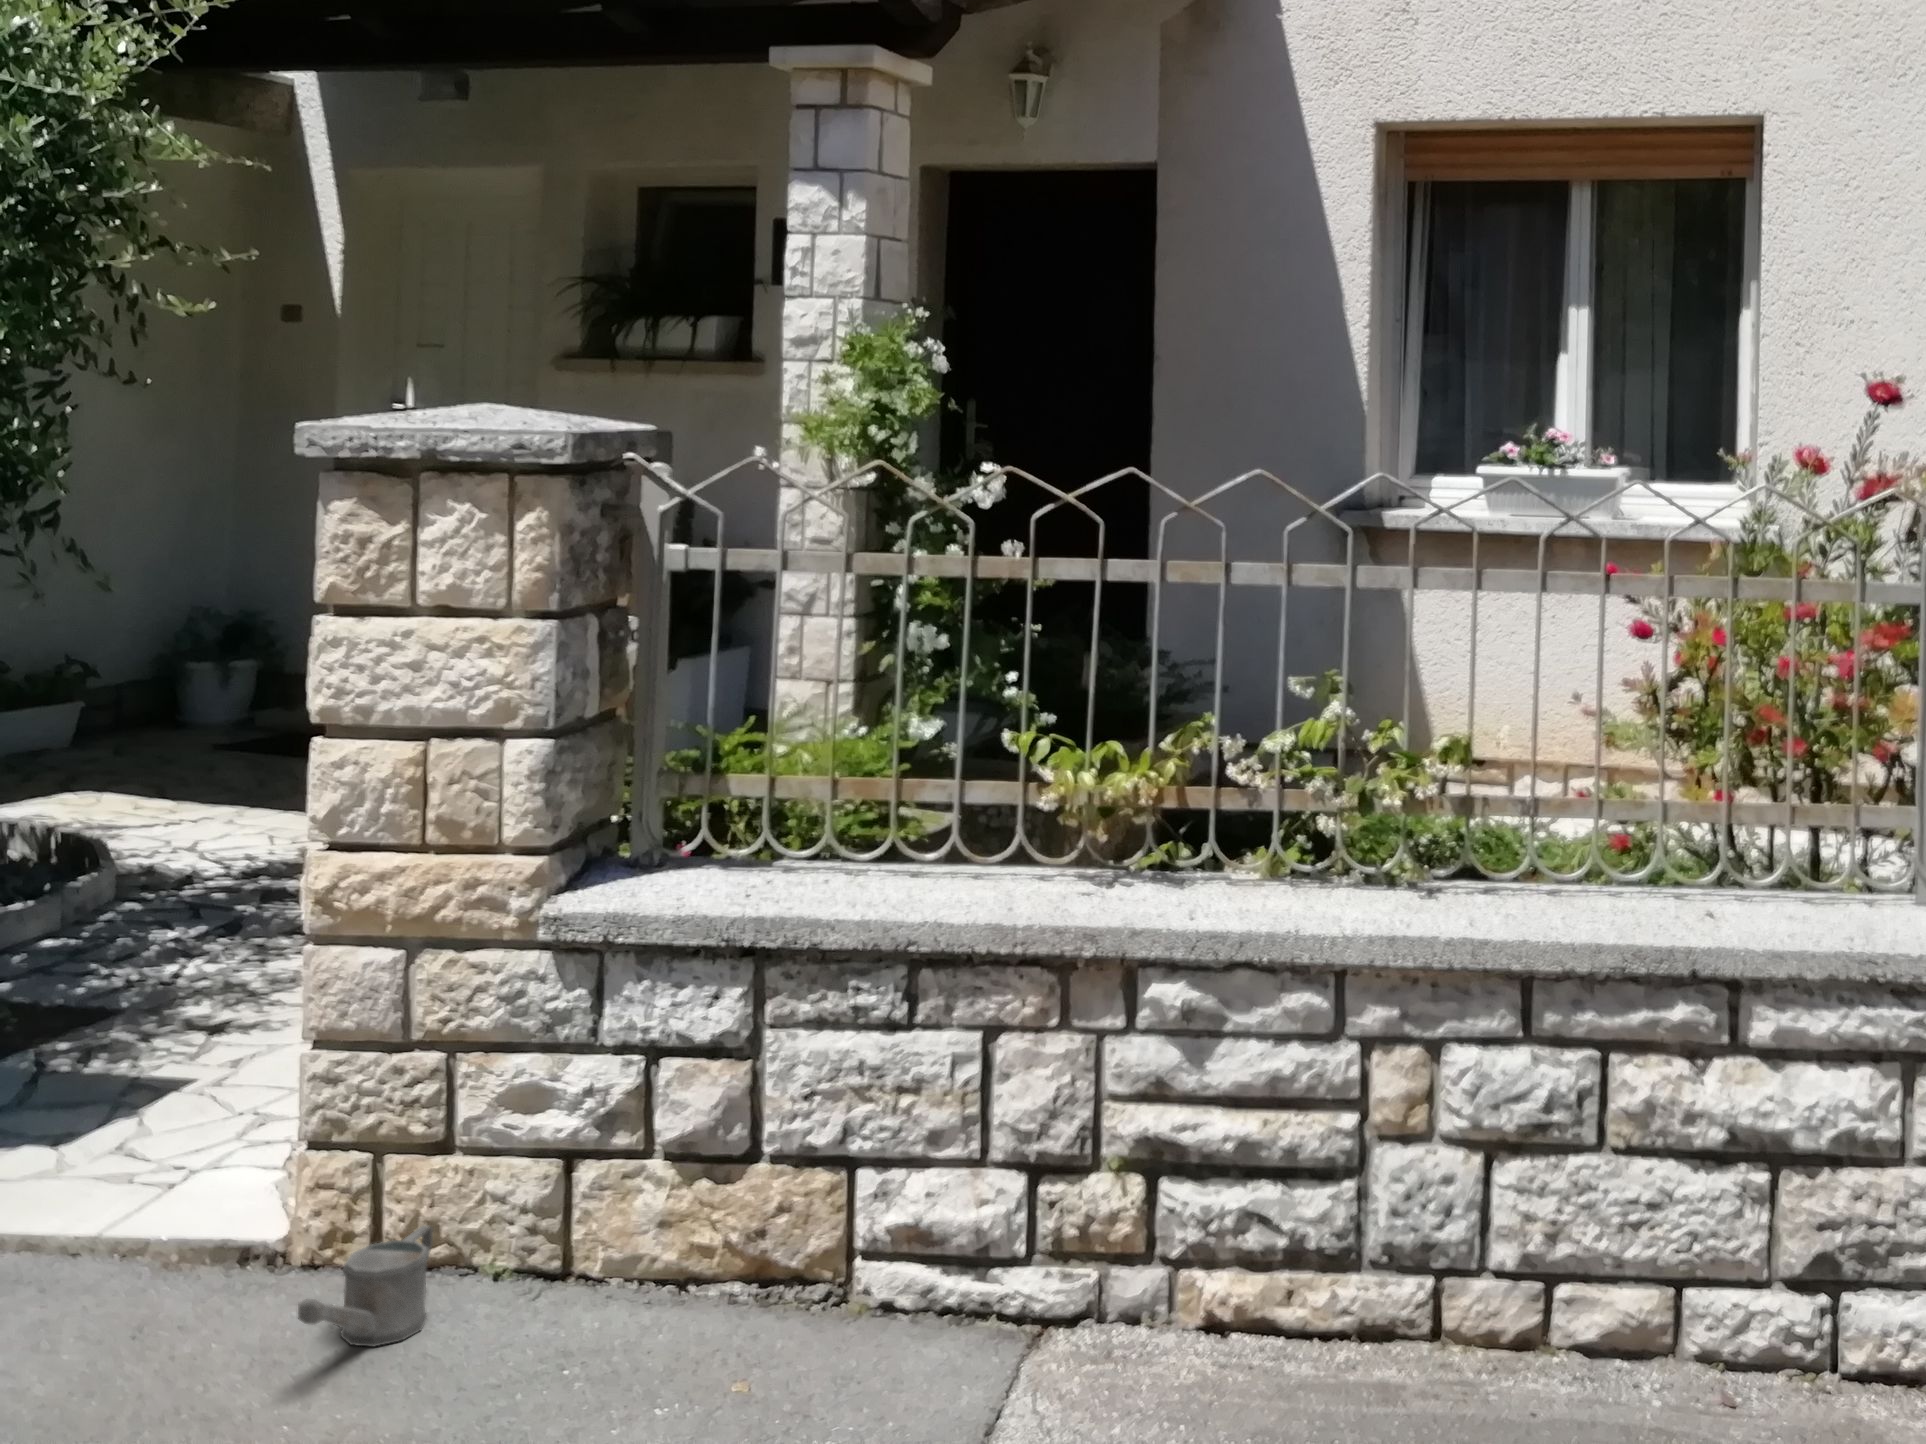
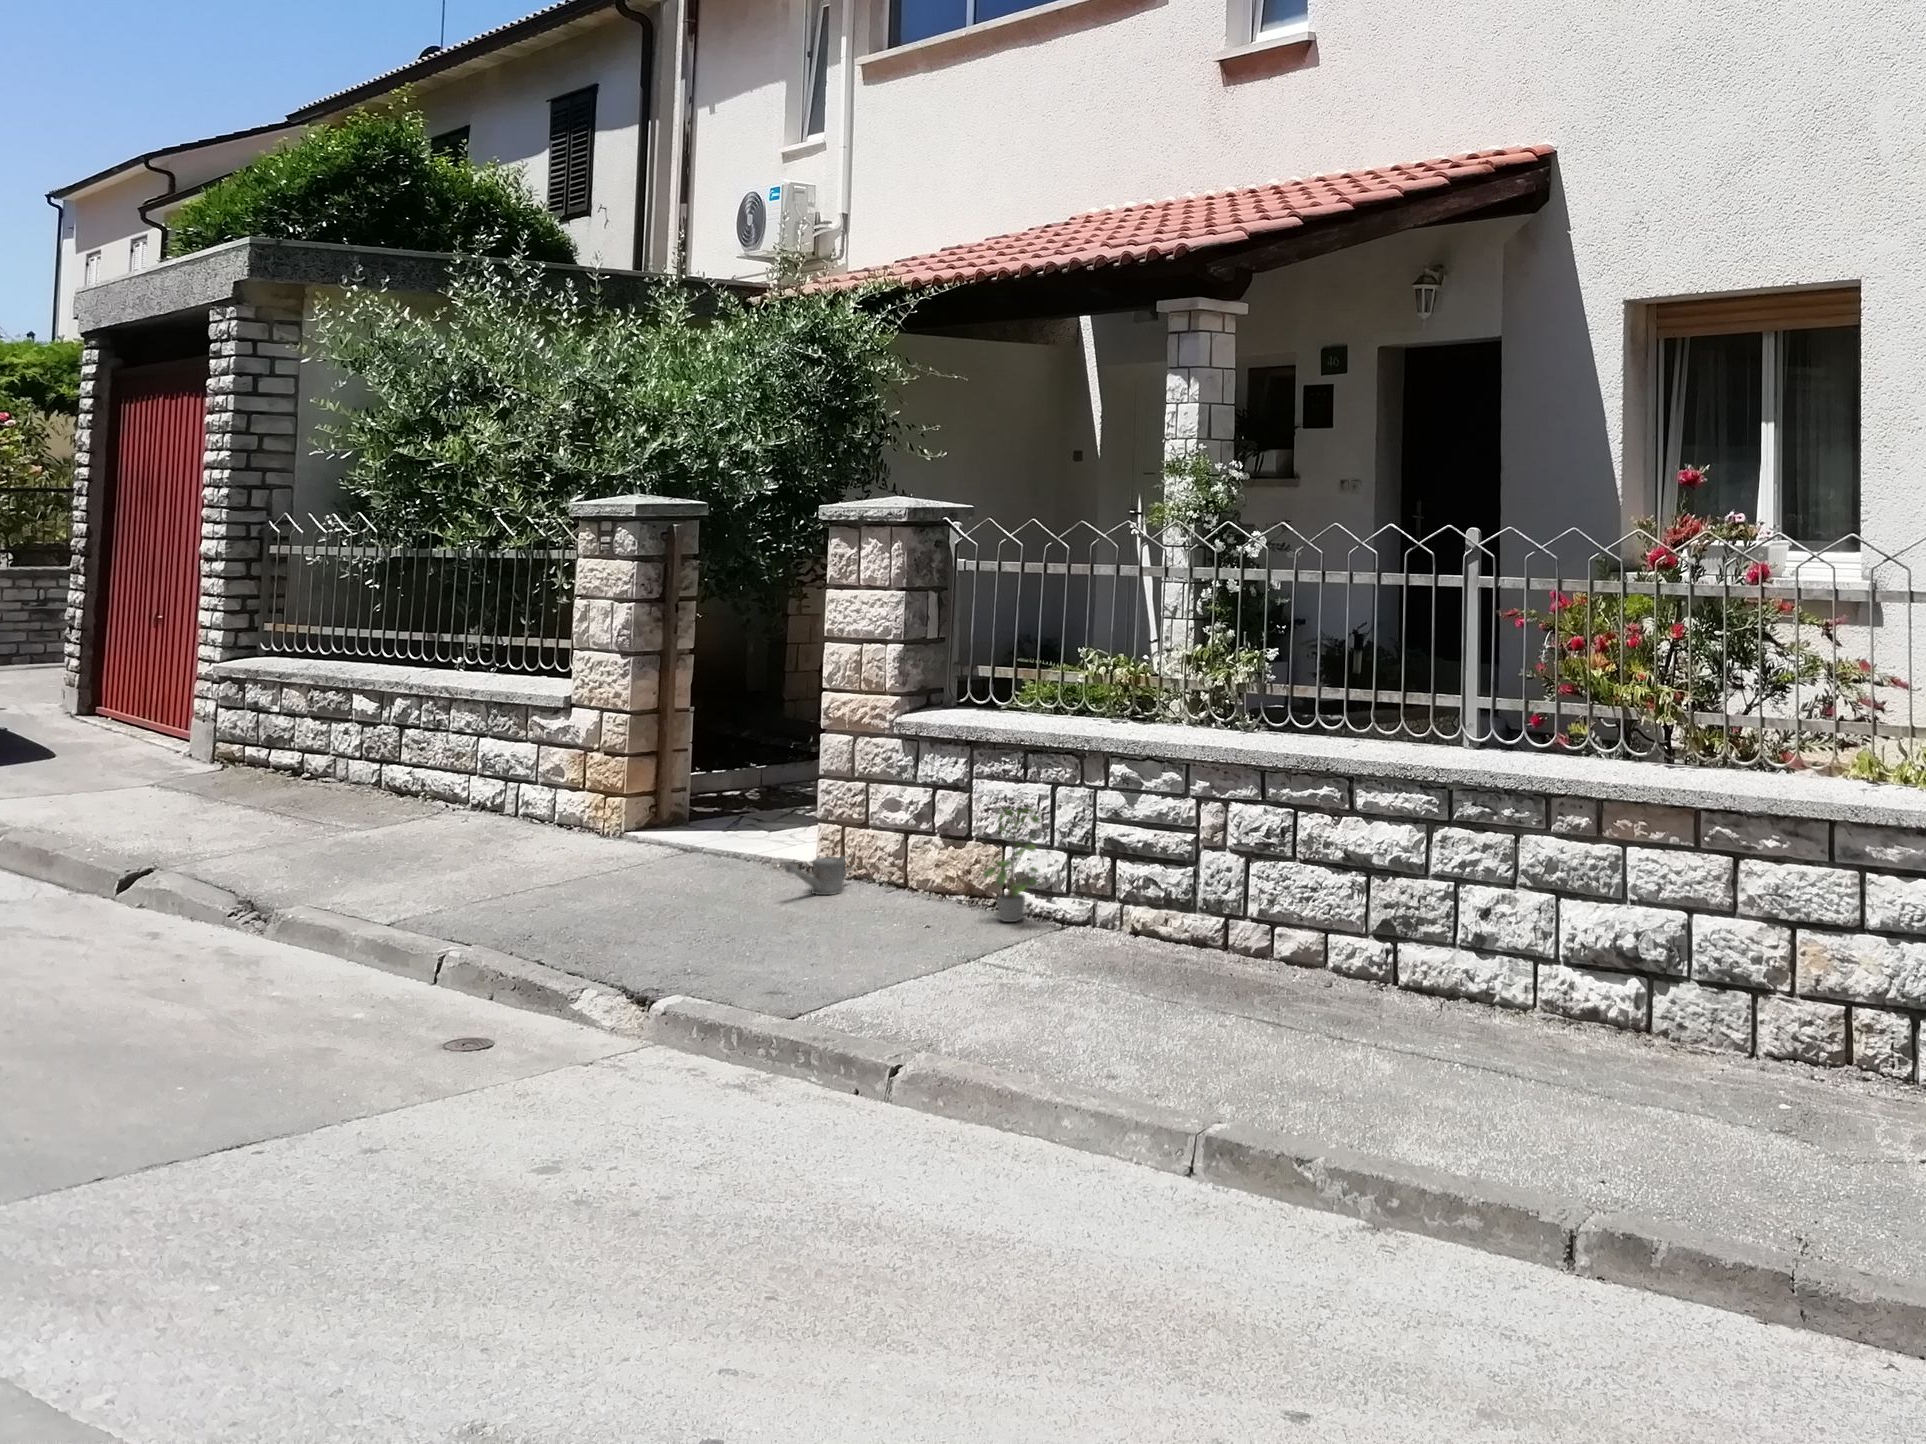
potted plant: none [844,1086,1000,1346] -> present [983,808,1040,922]

